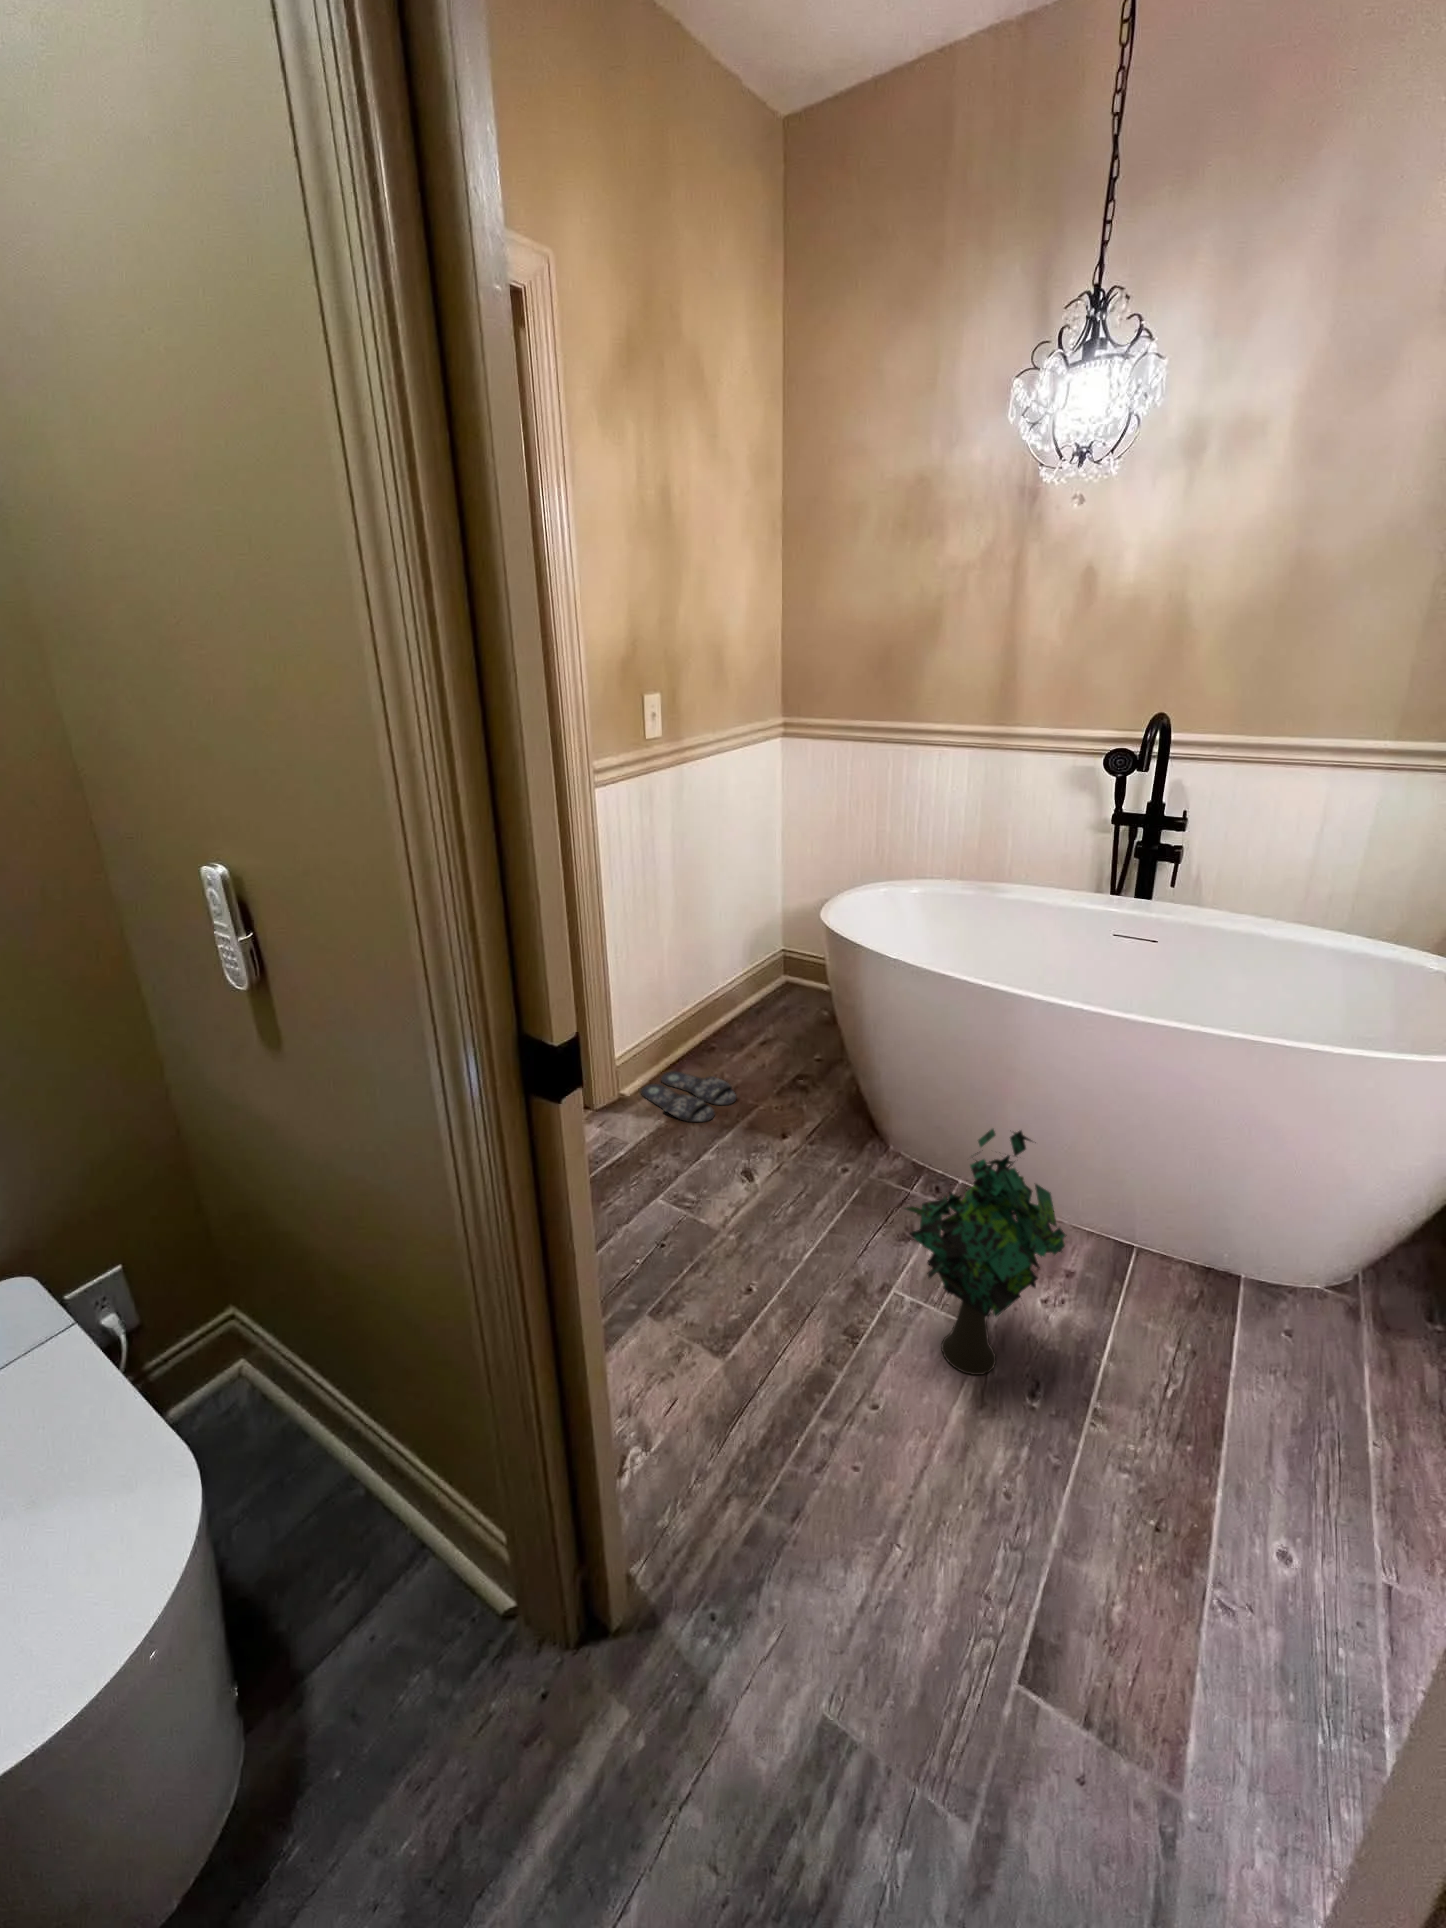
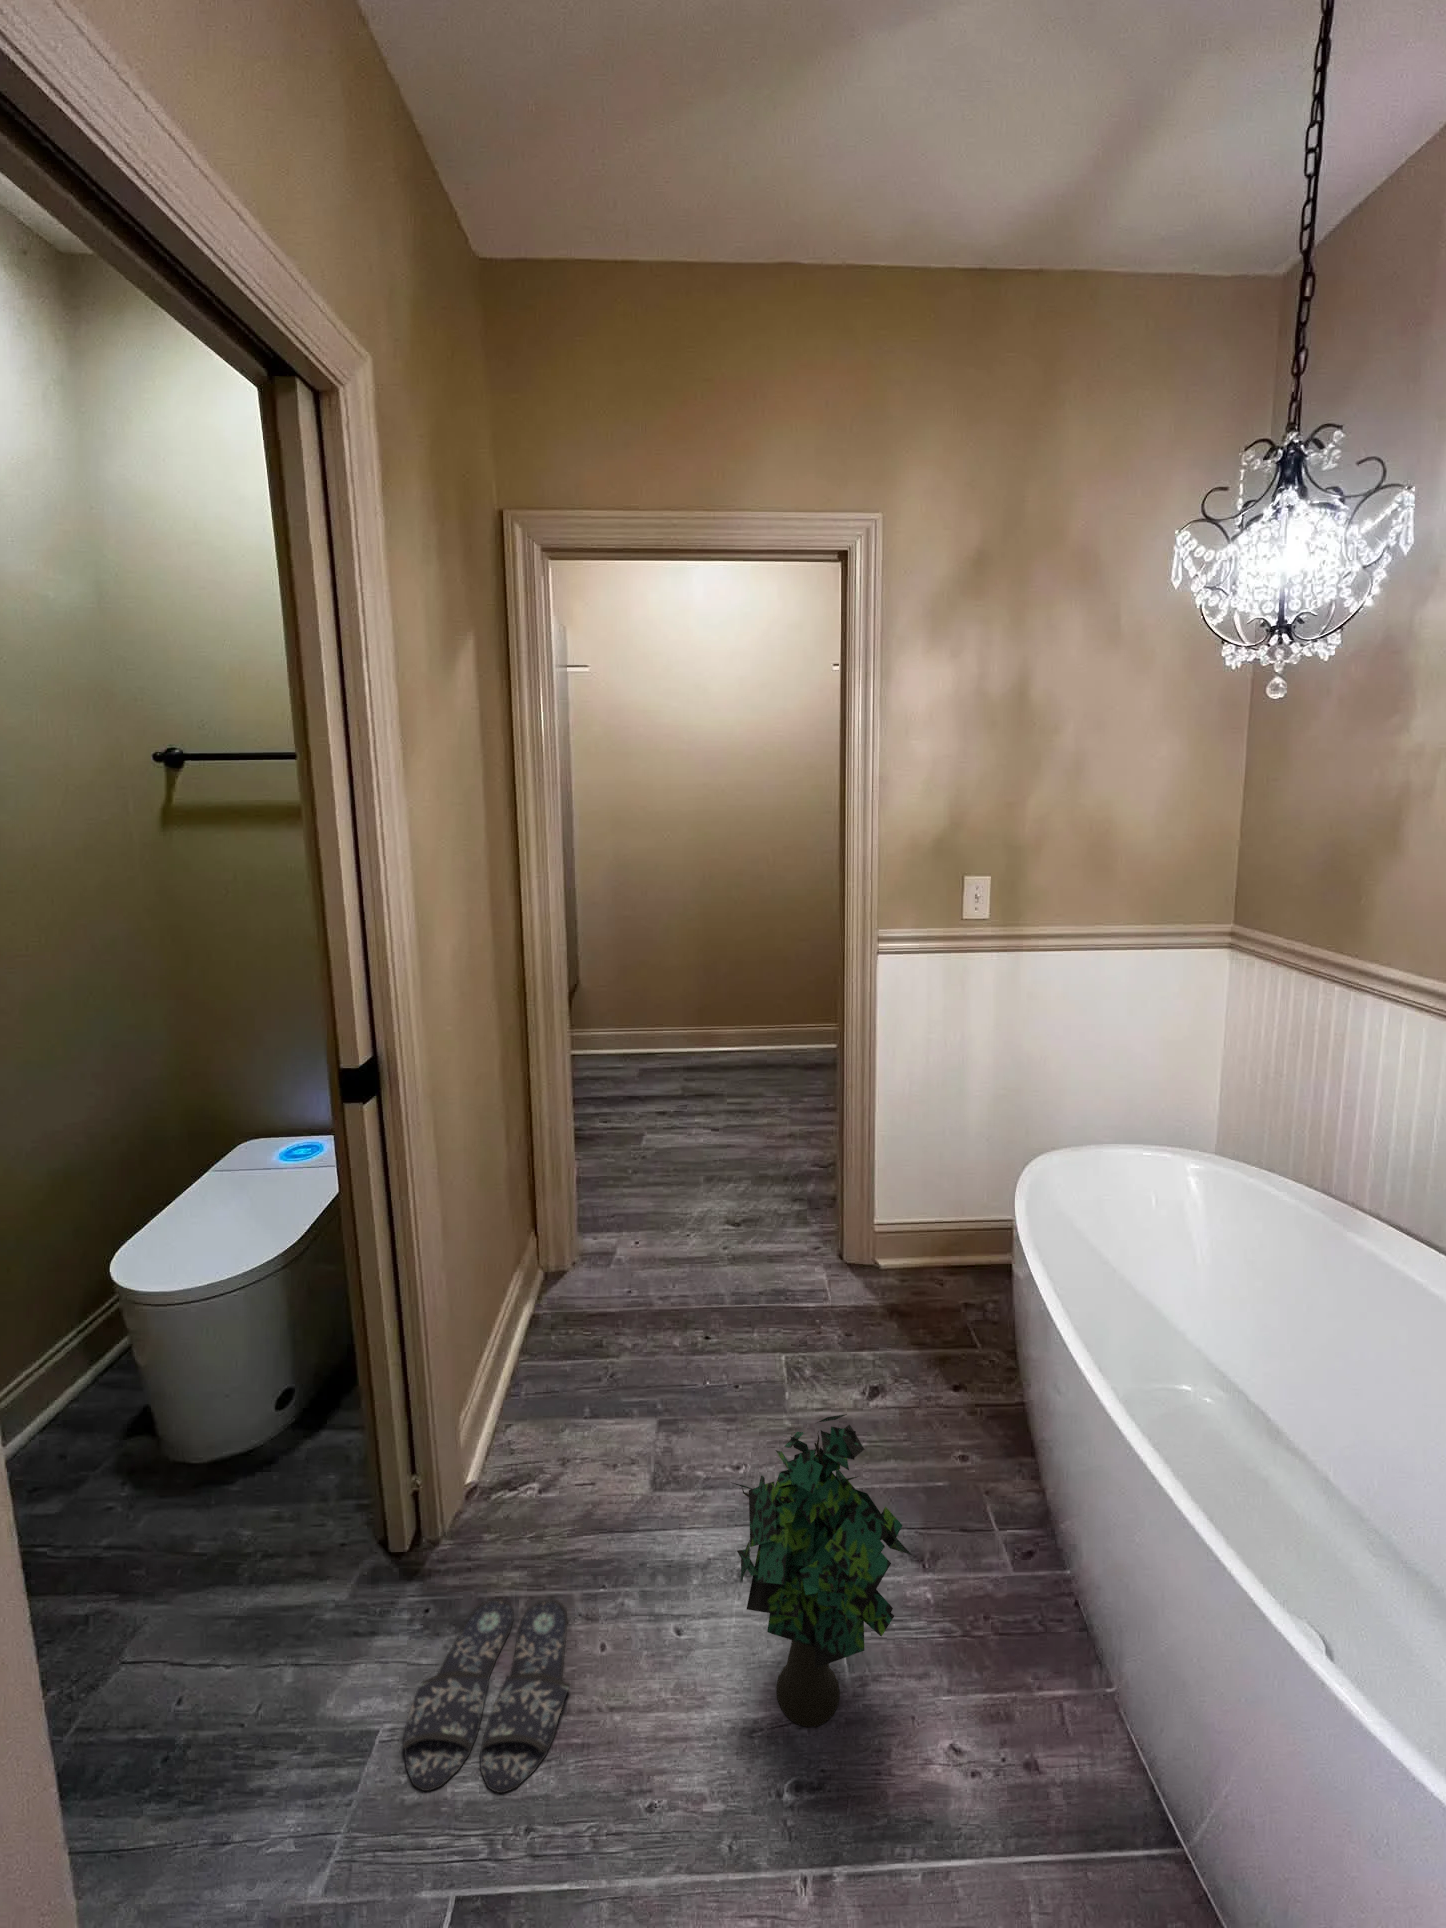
slippers: present [641,1071,736,1122] -> present [403,1599,570,1793]

